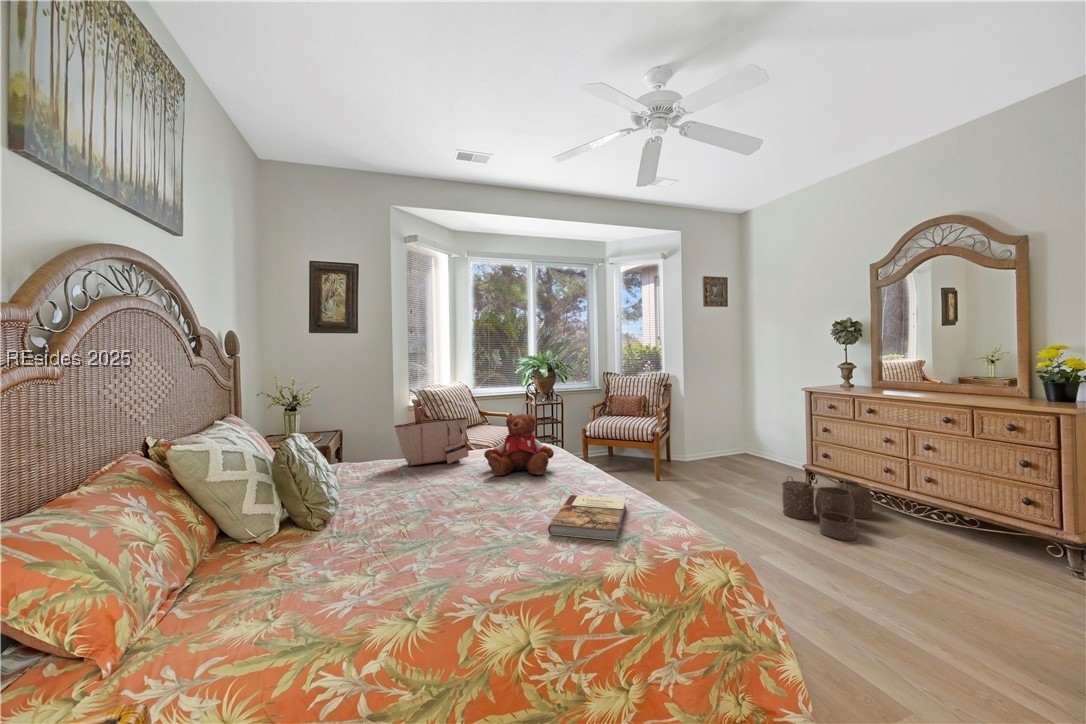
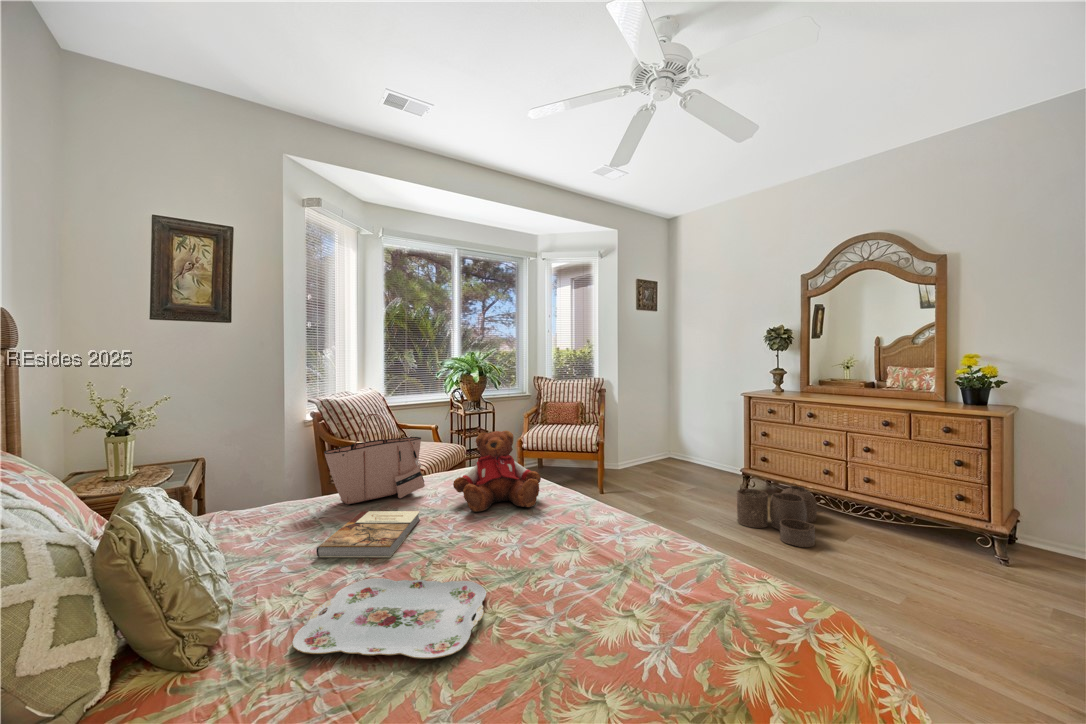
book: present [548,495,626,540] -> present [316,511,420,557]
serving tray: none [331,510,466,554] -> present [292,578,486,659]

